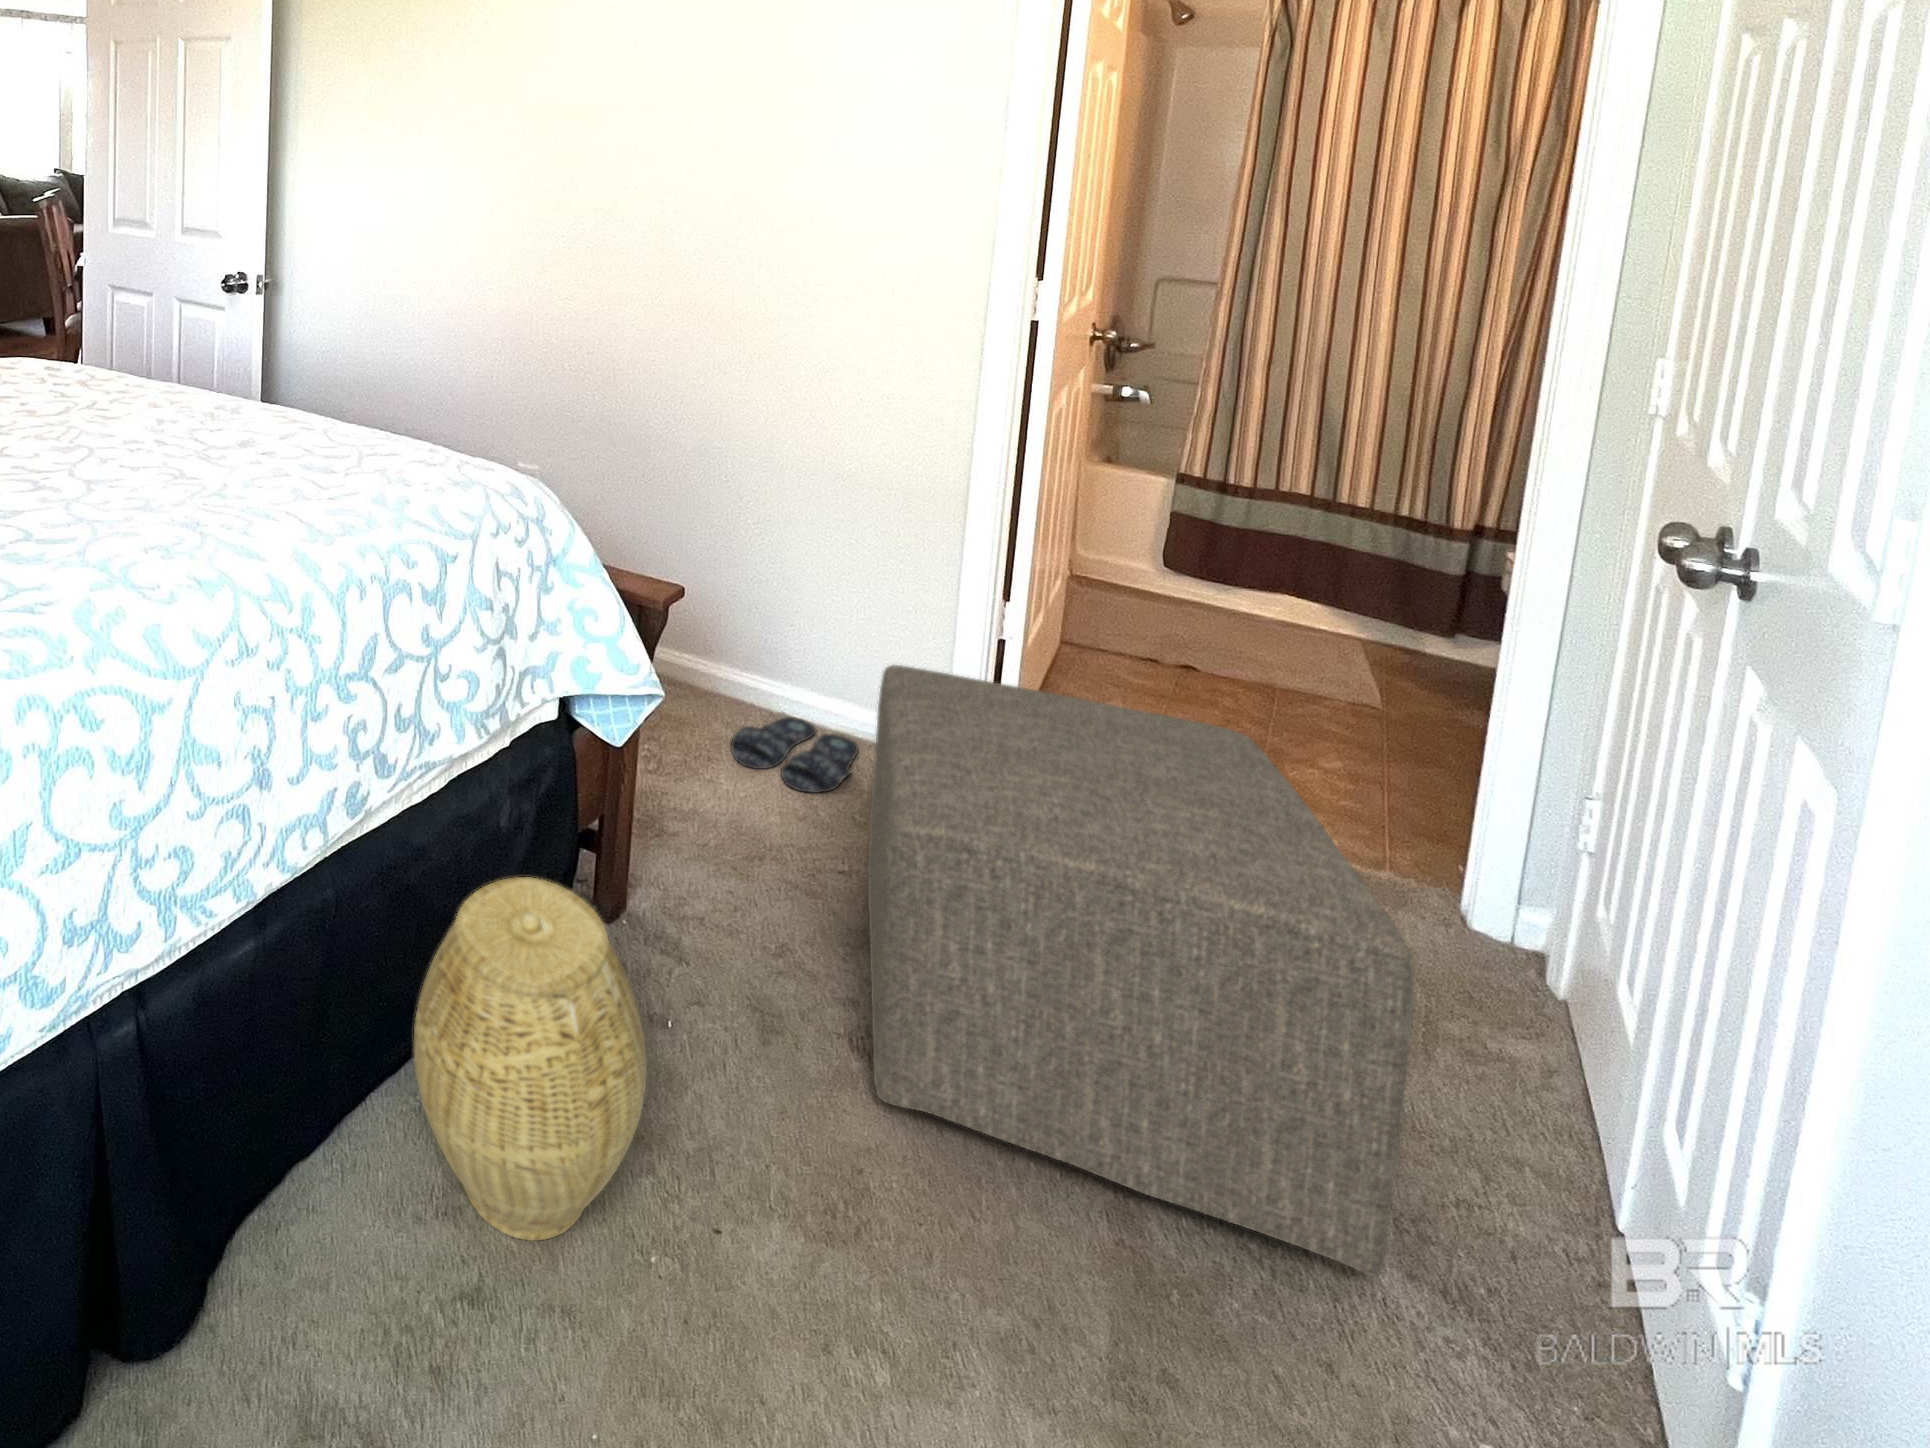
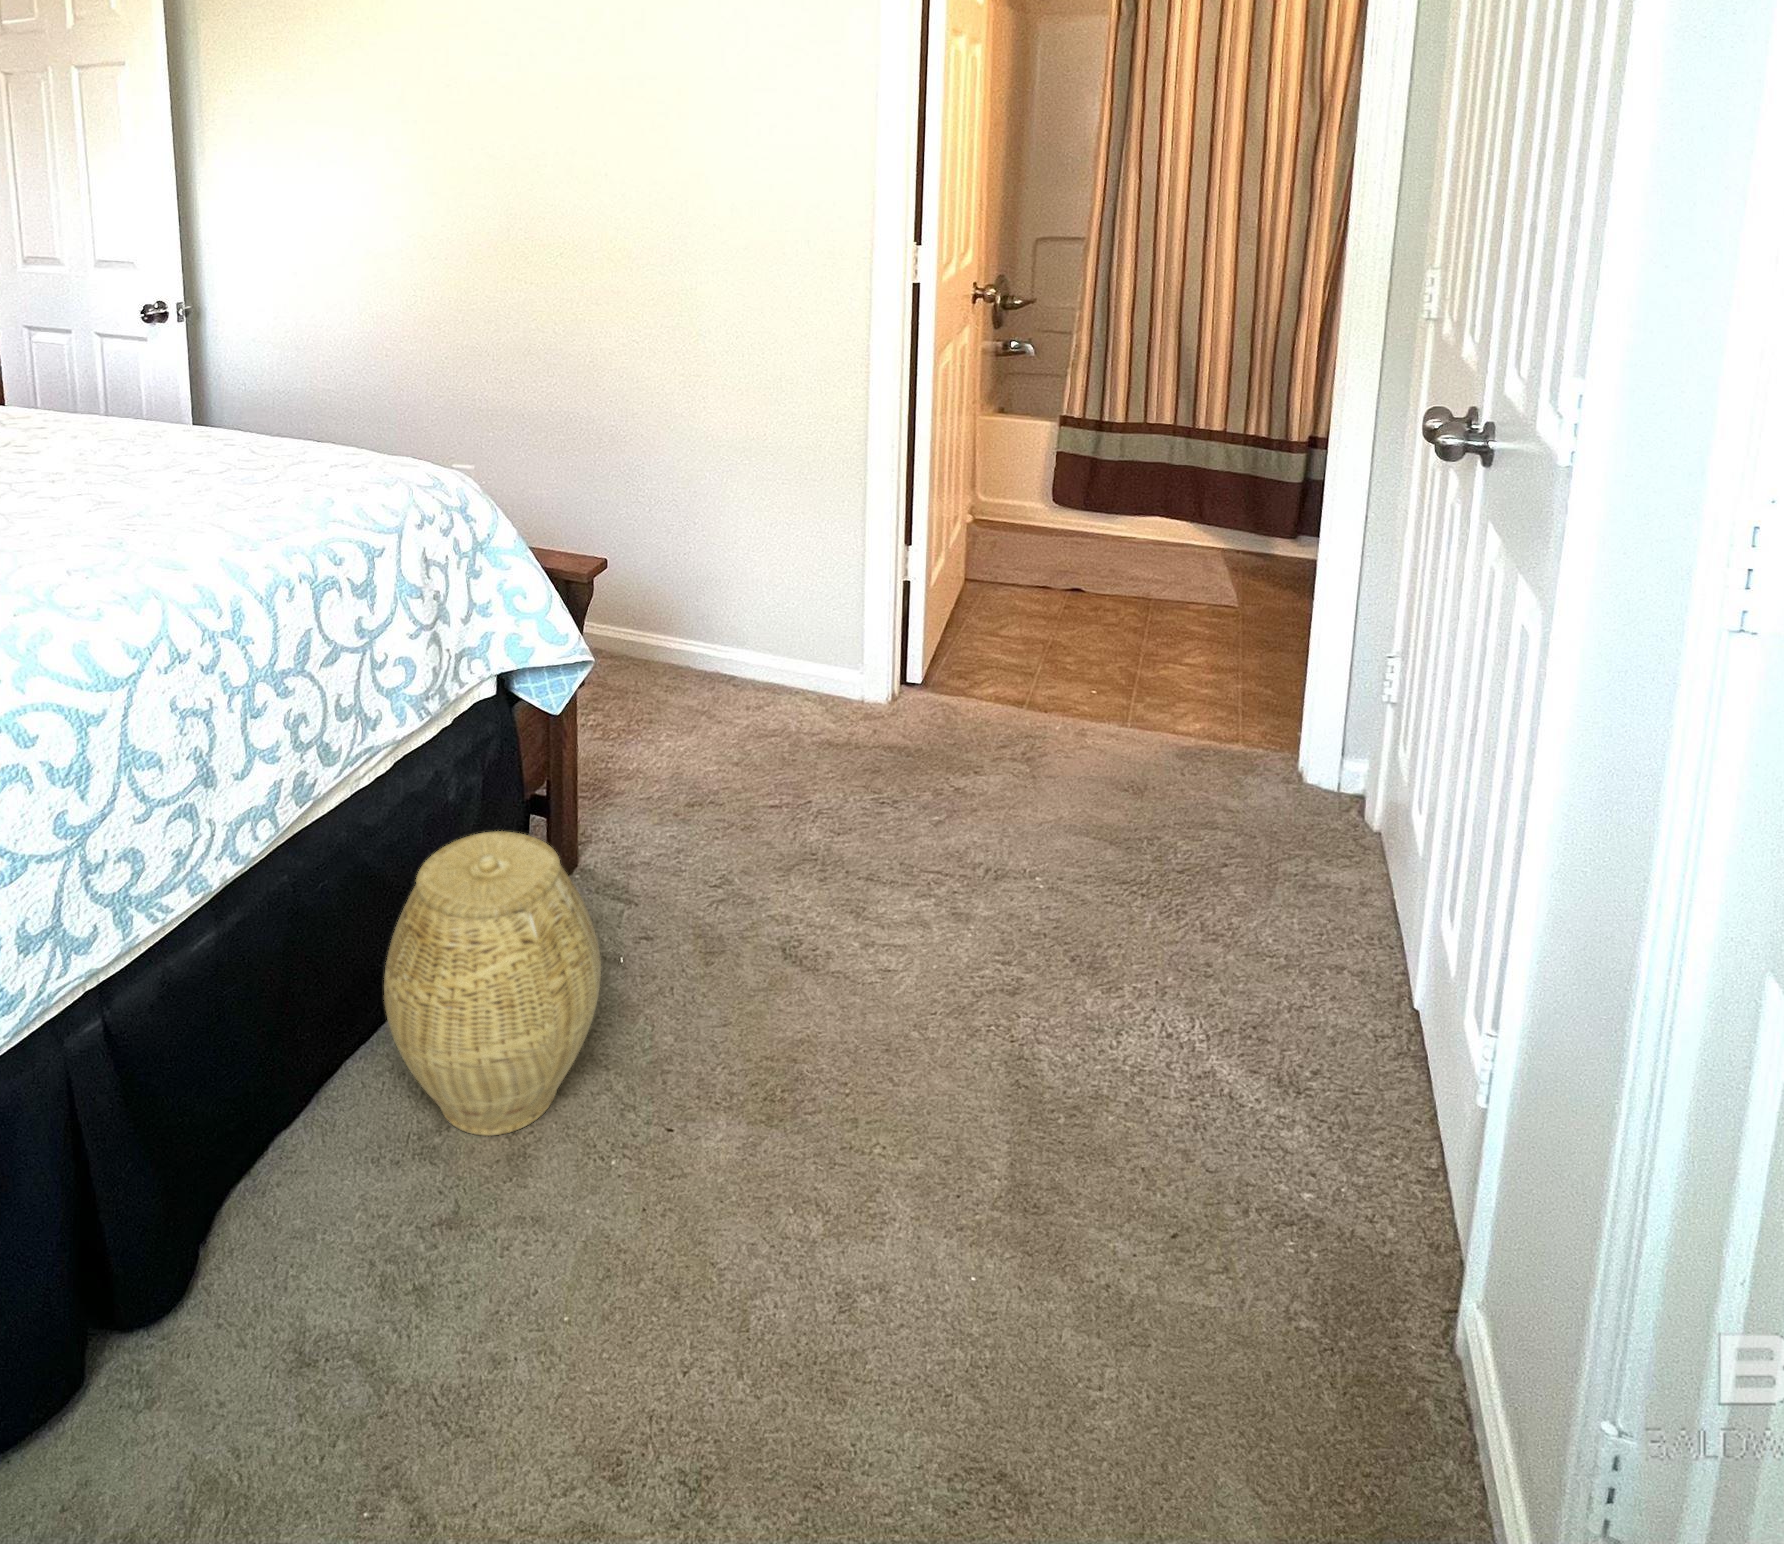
ottoman: present [868,665,1414,1276] -> none [791,602,1138,964]
slippers: present [731,717,858,793] -> none [673,682,788,743]

